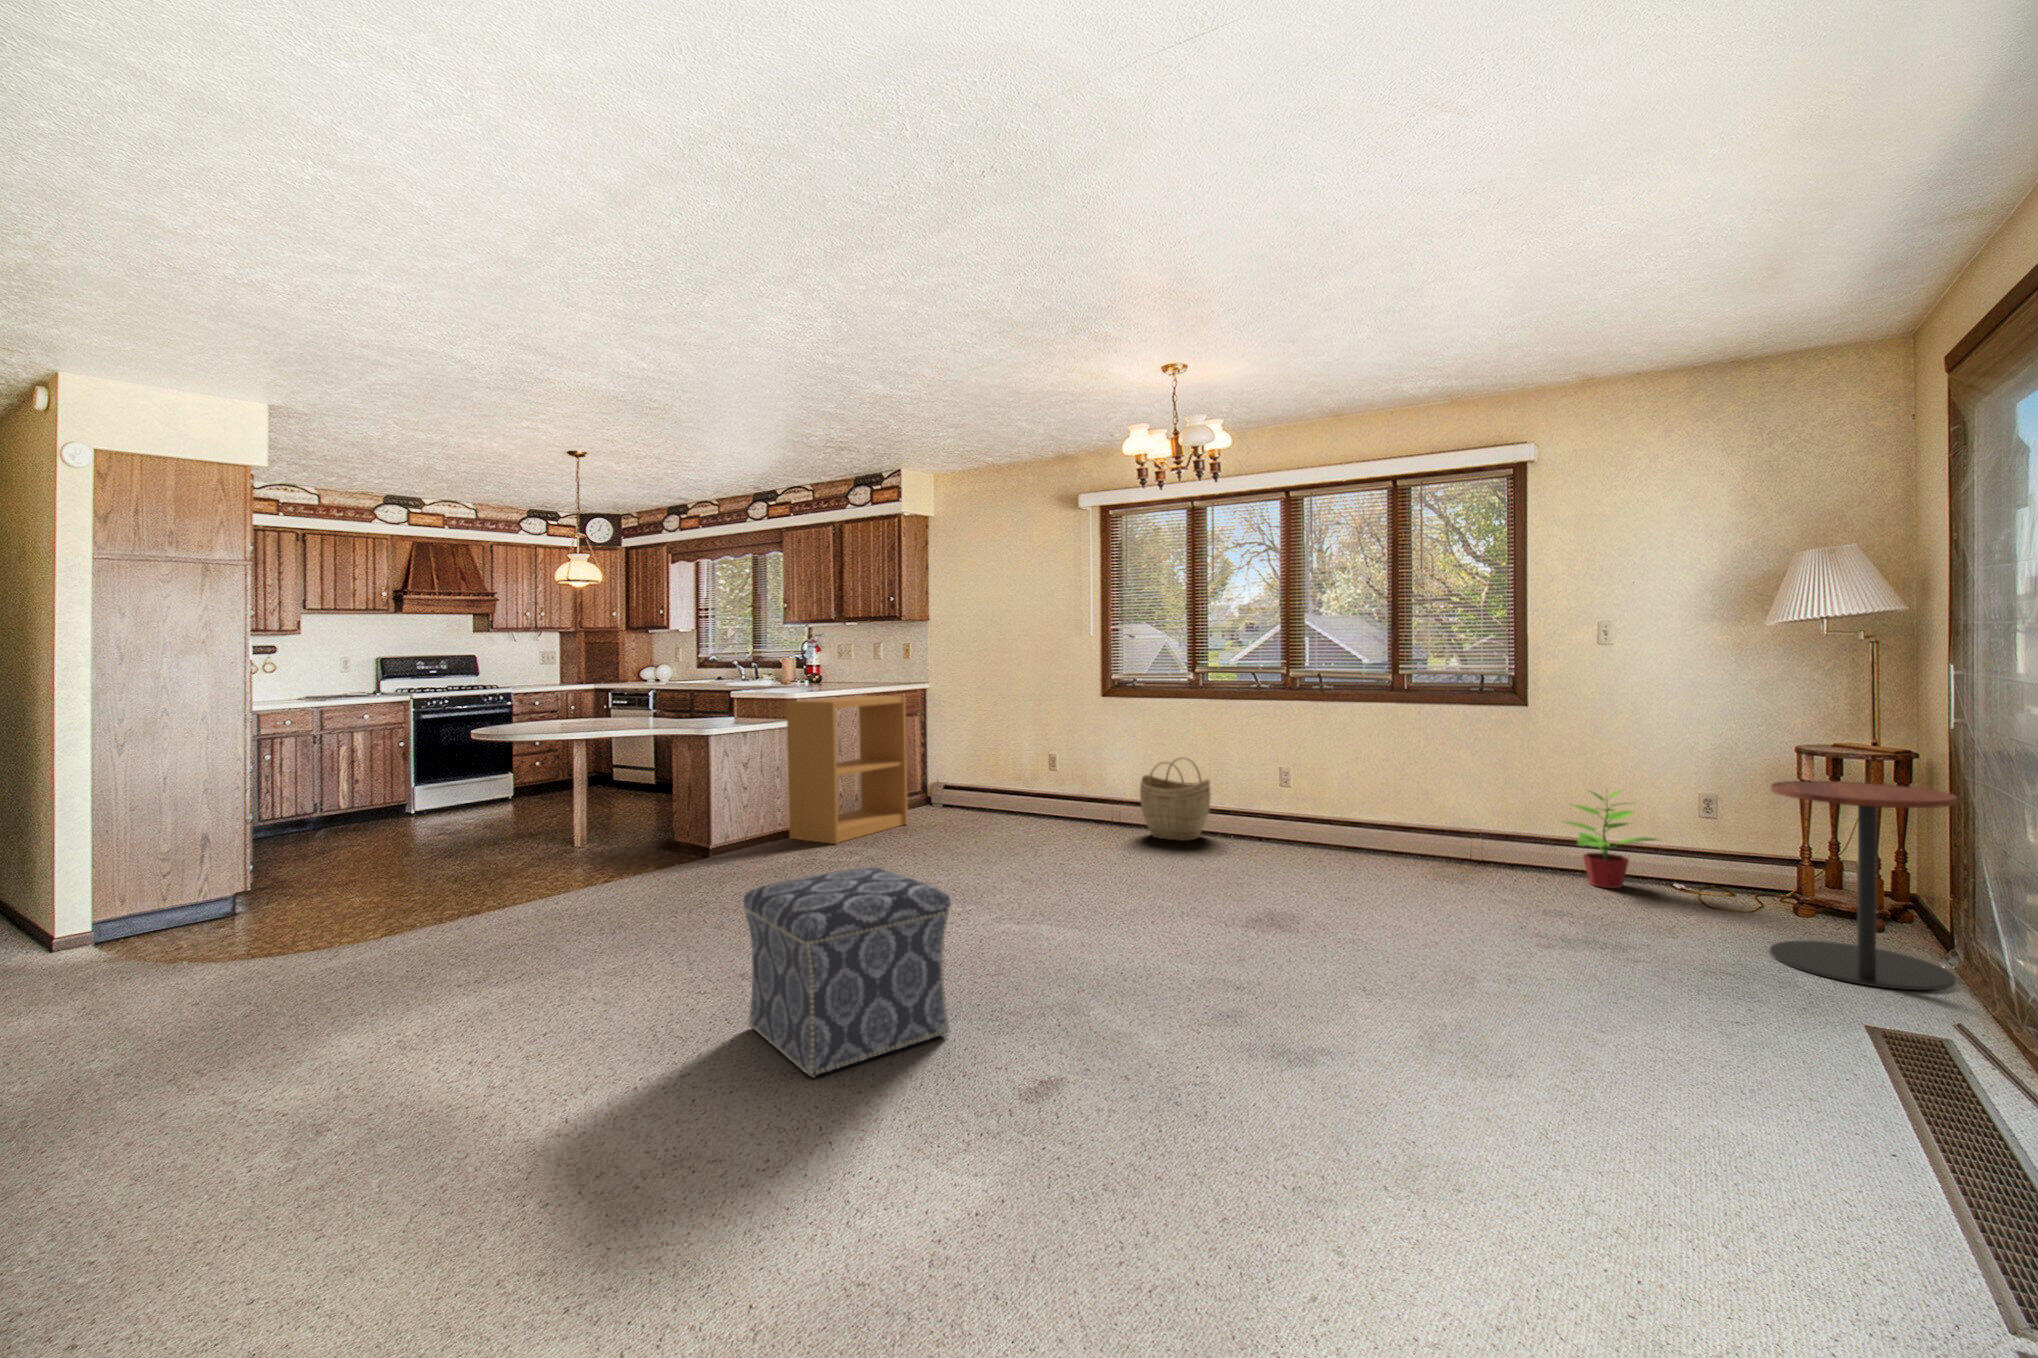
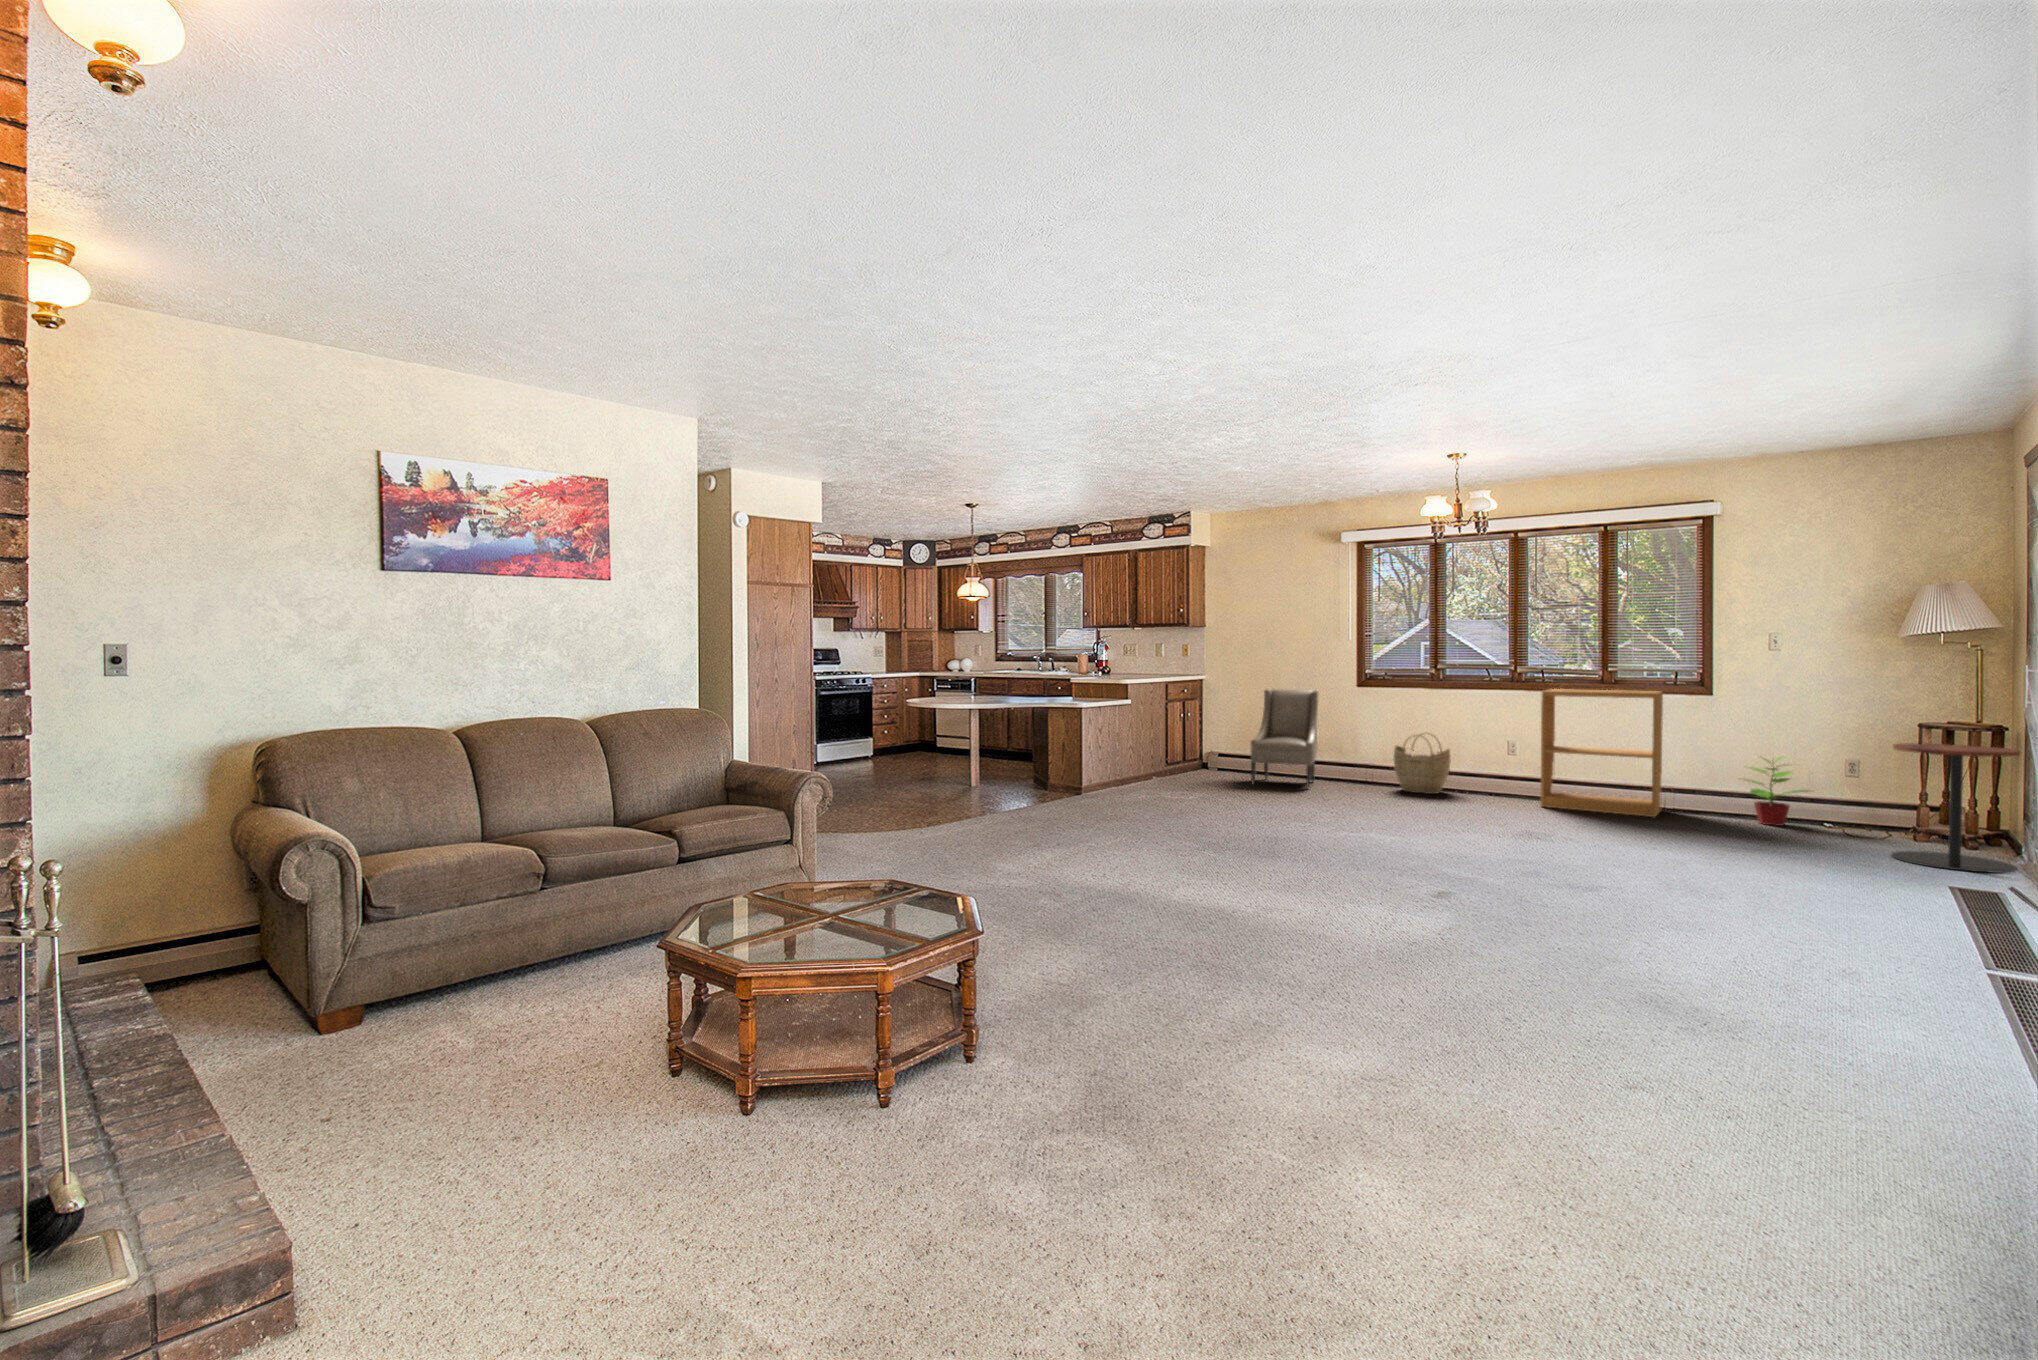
bookshelf: present [786,696,908,844] -> present [1540,689,1663,818]
armchair: none [958,702,1057,836] -> present [1251,689,1319,788]
ottoman: present [743,867,951,1077] -> none [1245,777,1371,878]

